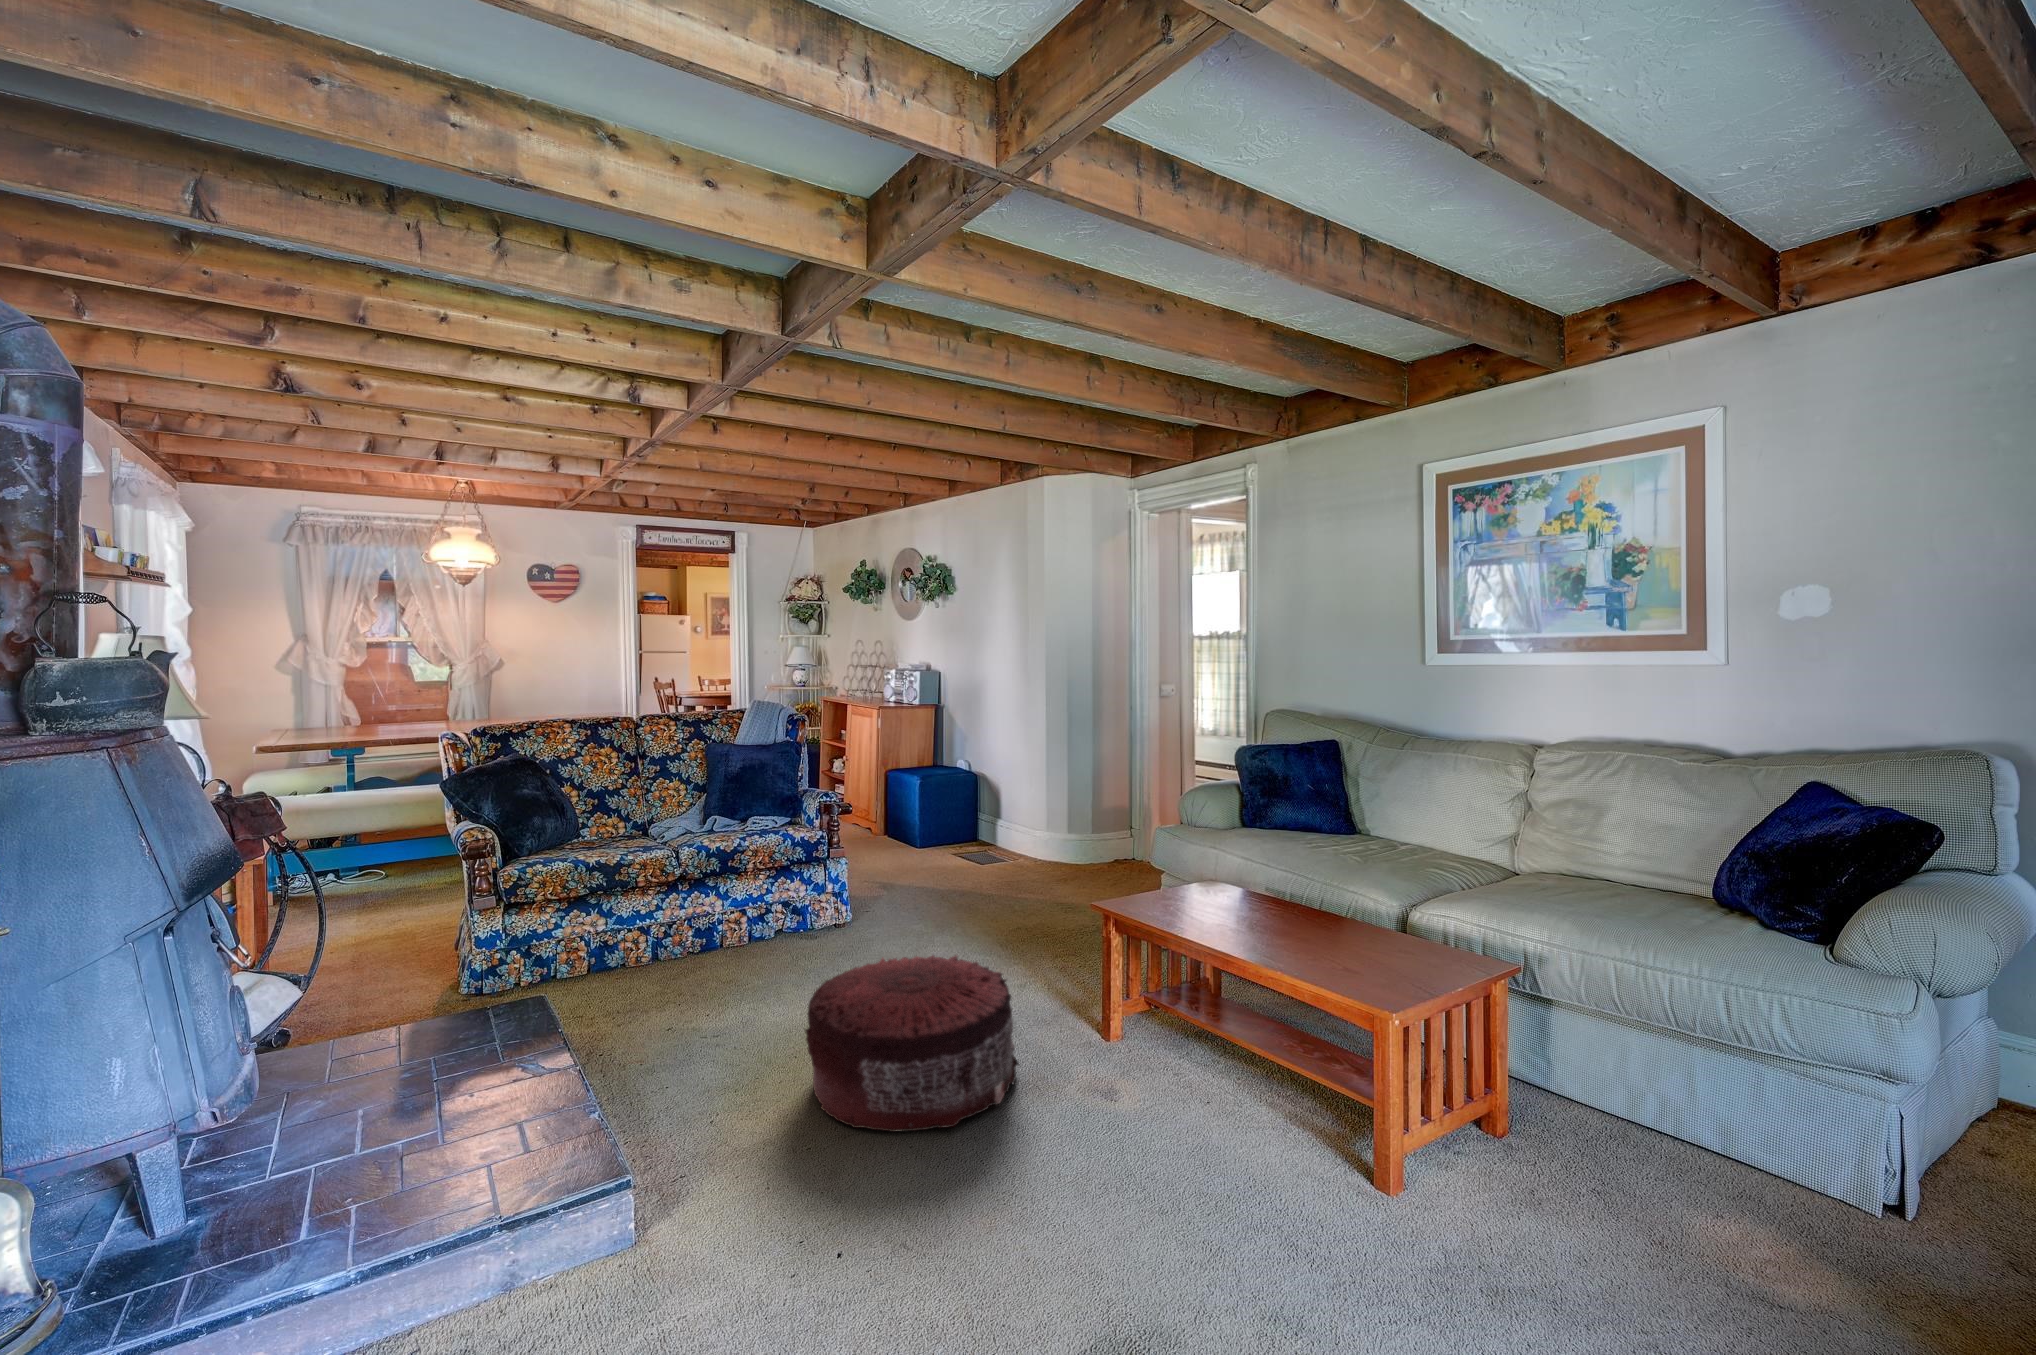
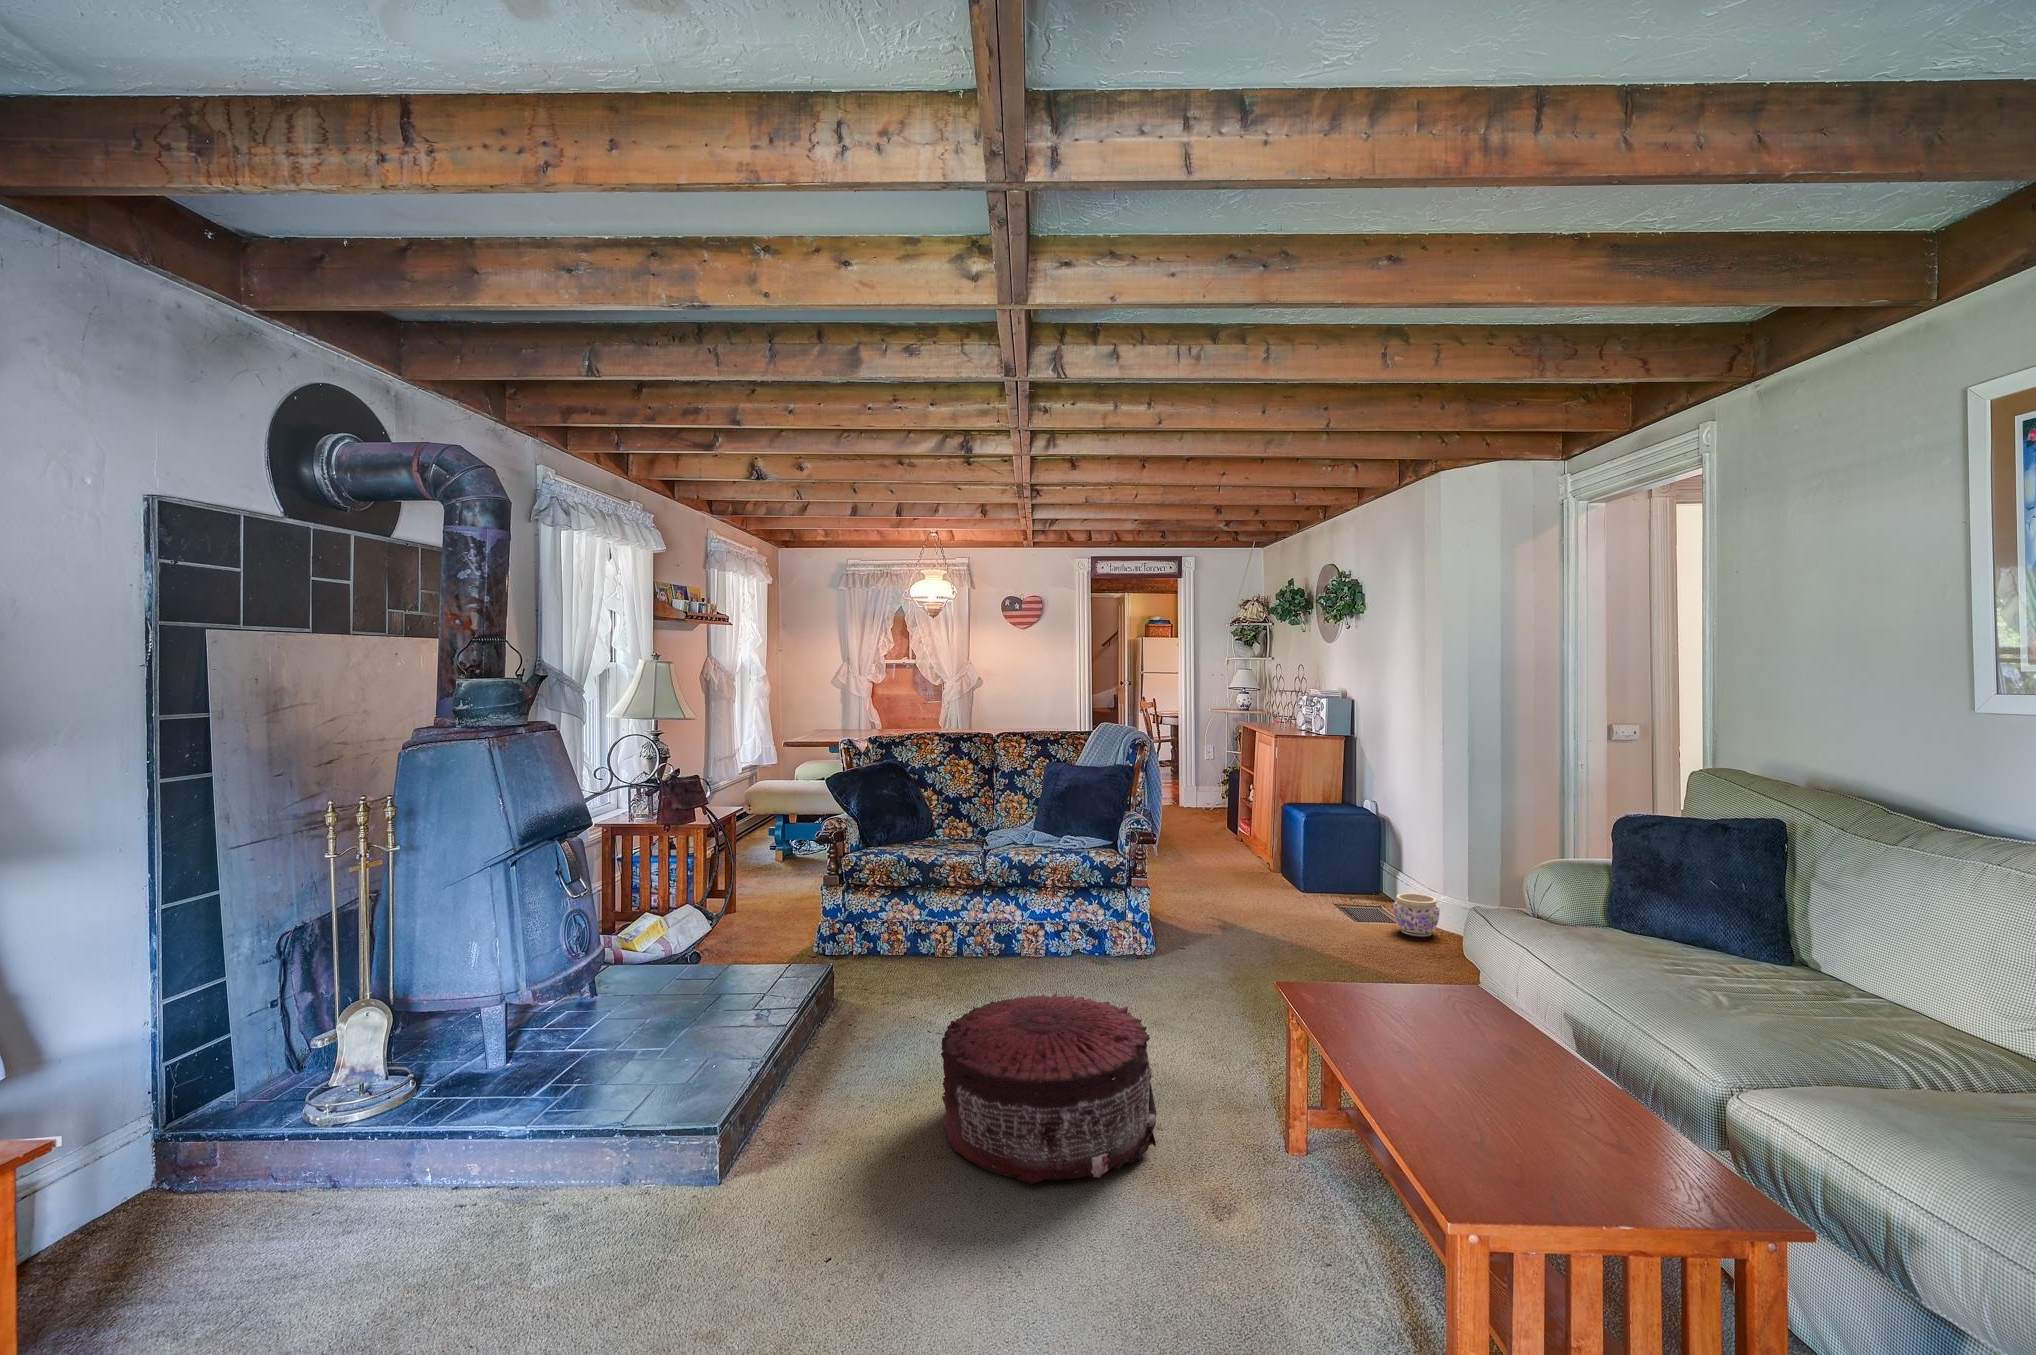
planter: none [1020,833,1056,869] -> present [1393,893,1440,937]

